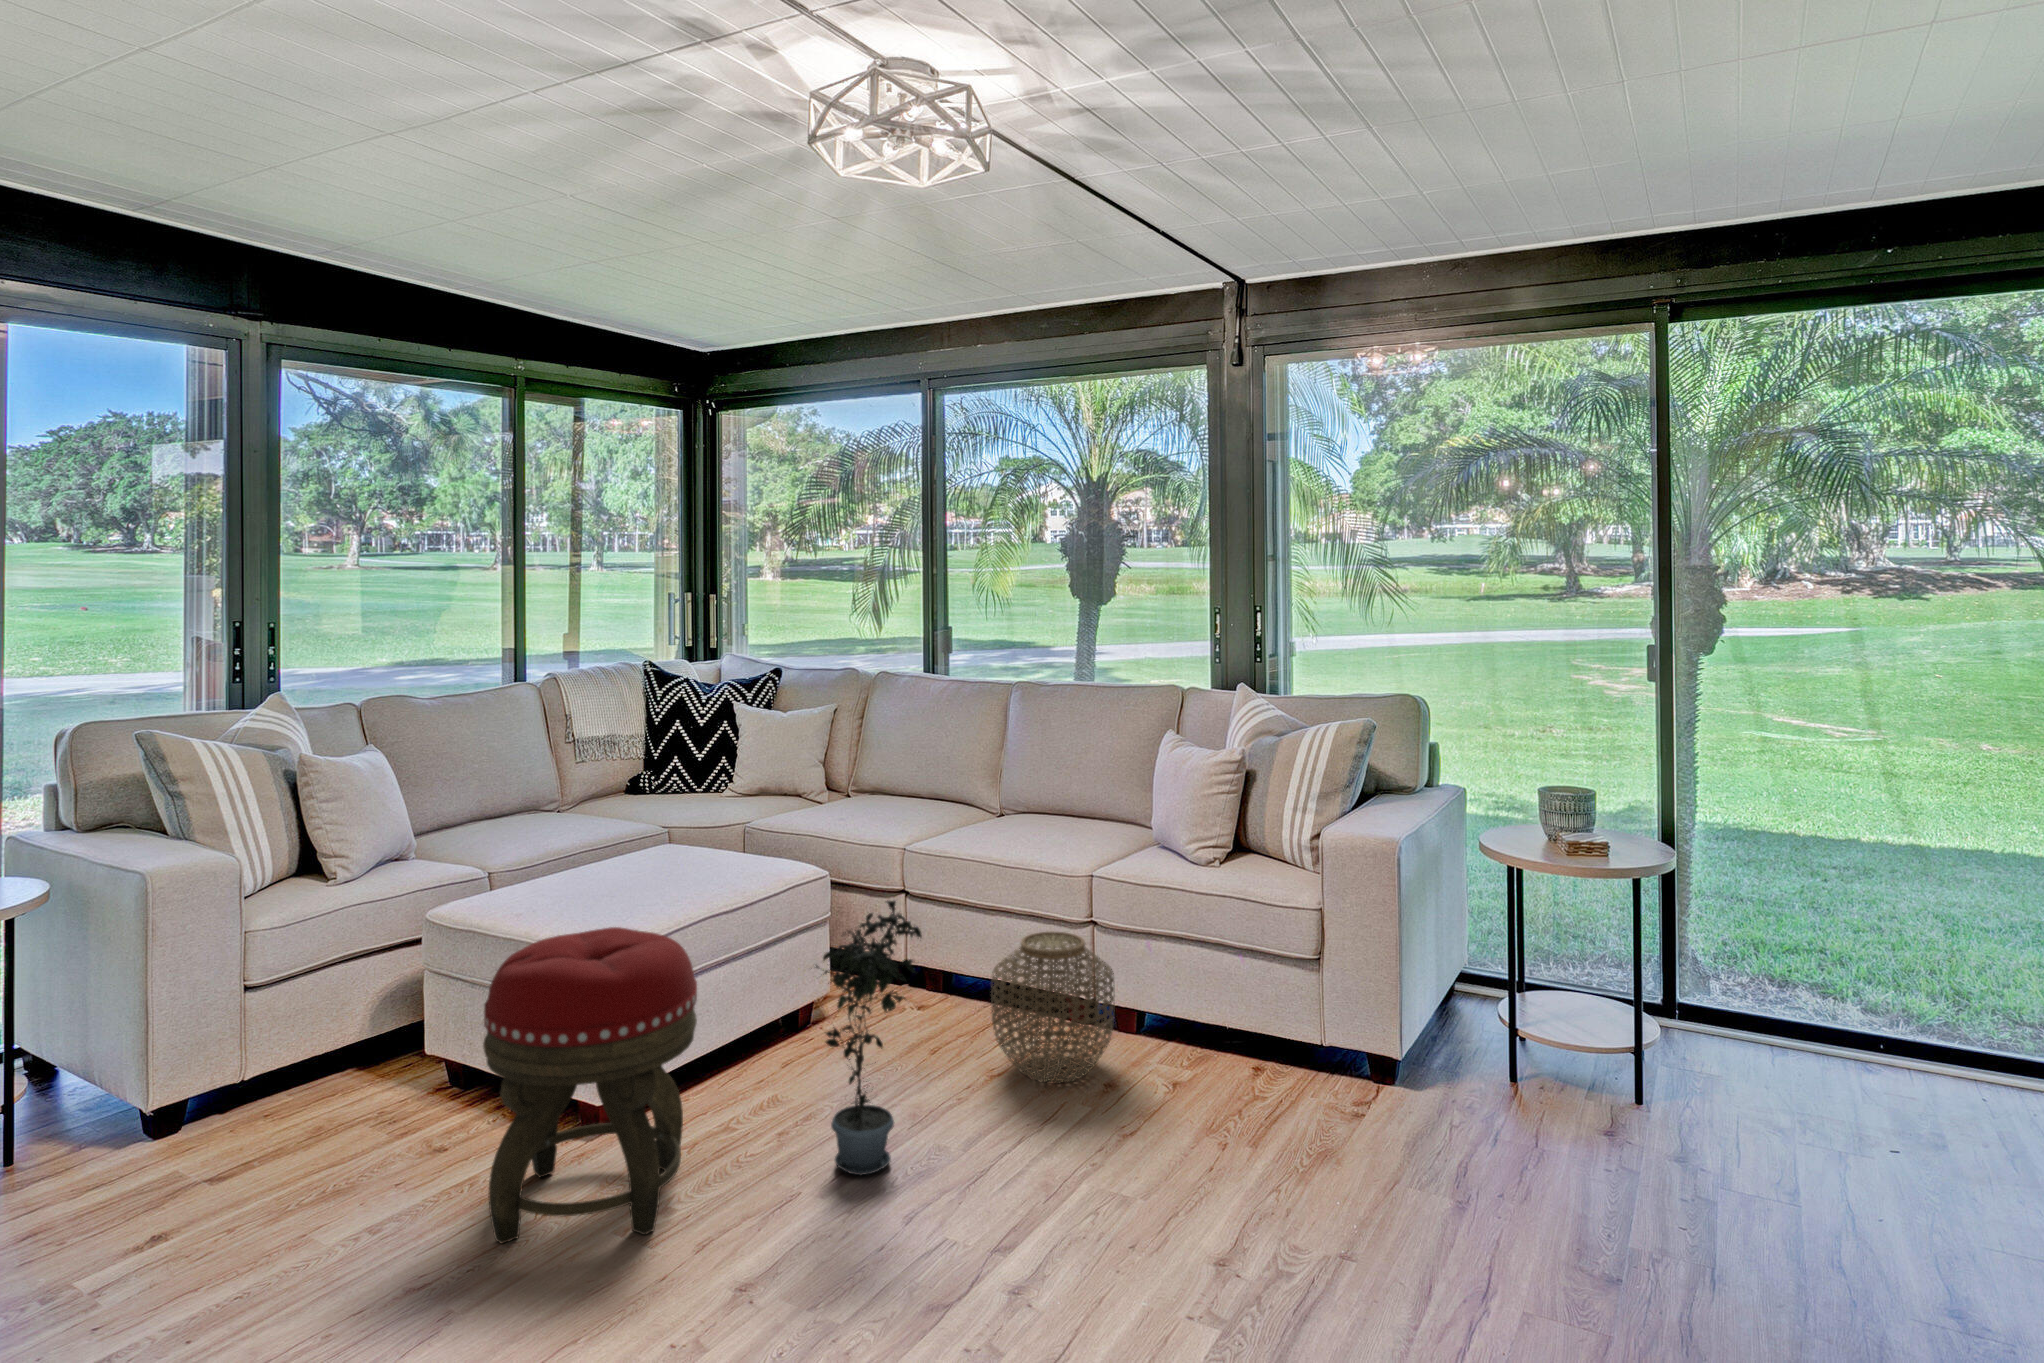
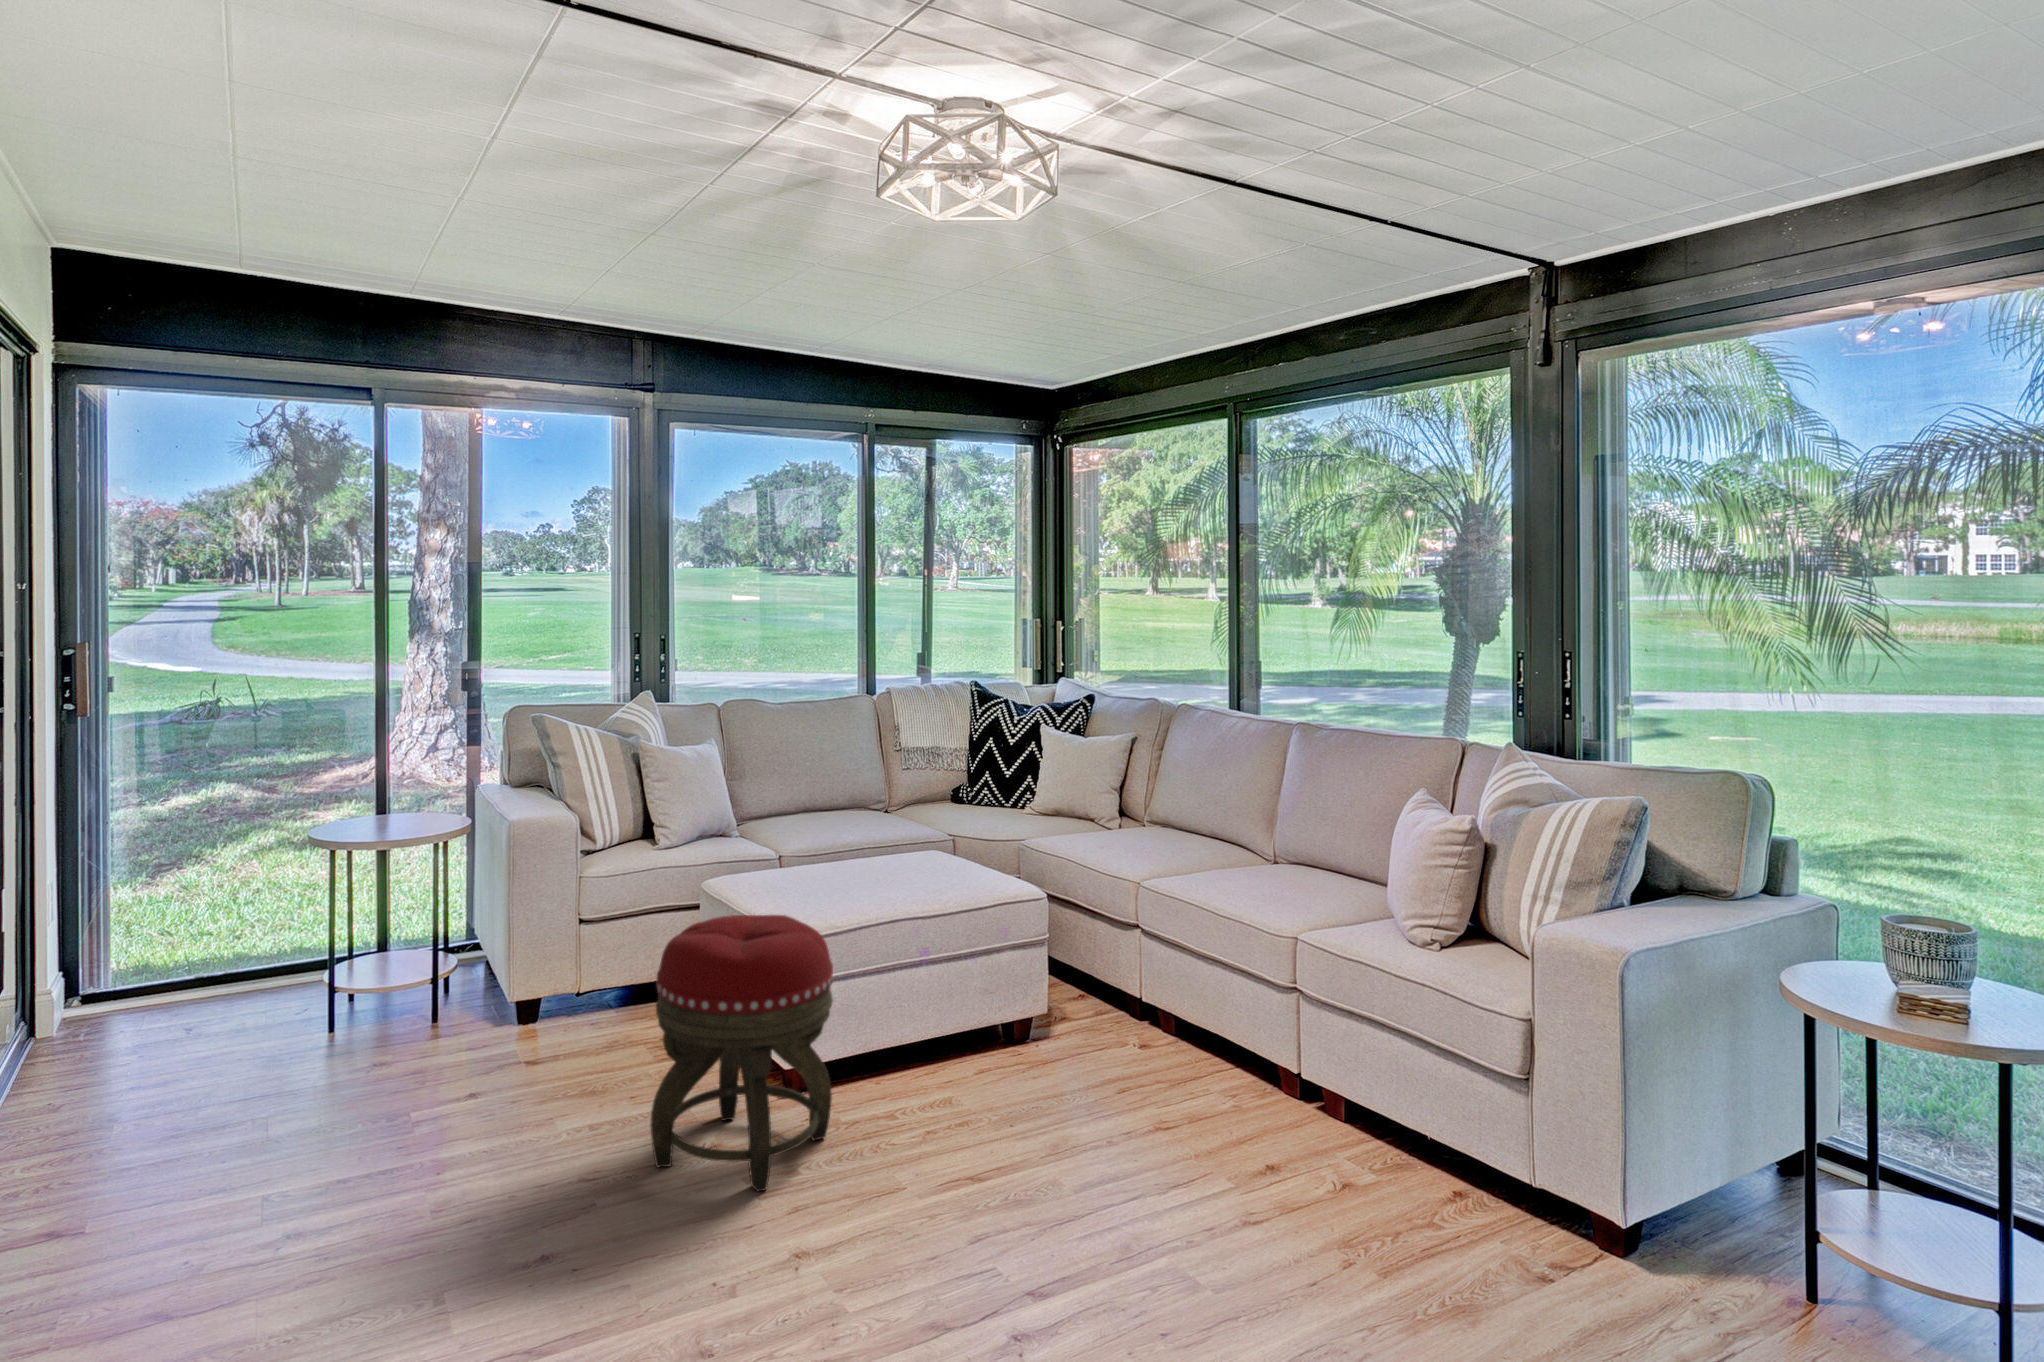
potted plant: present [816,900,922,1175] -> none [921,928,1029,1192]
woven basket: present [991,931,1114,1083] -> none [1159,988,1290,1152]

